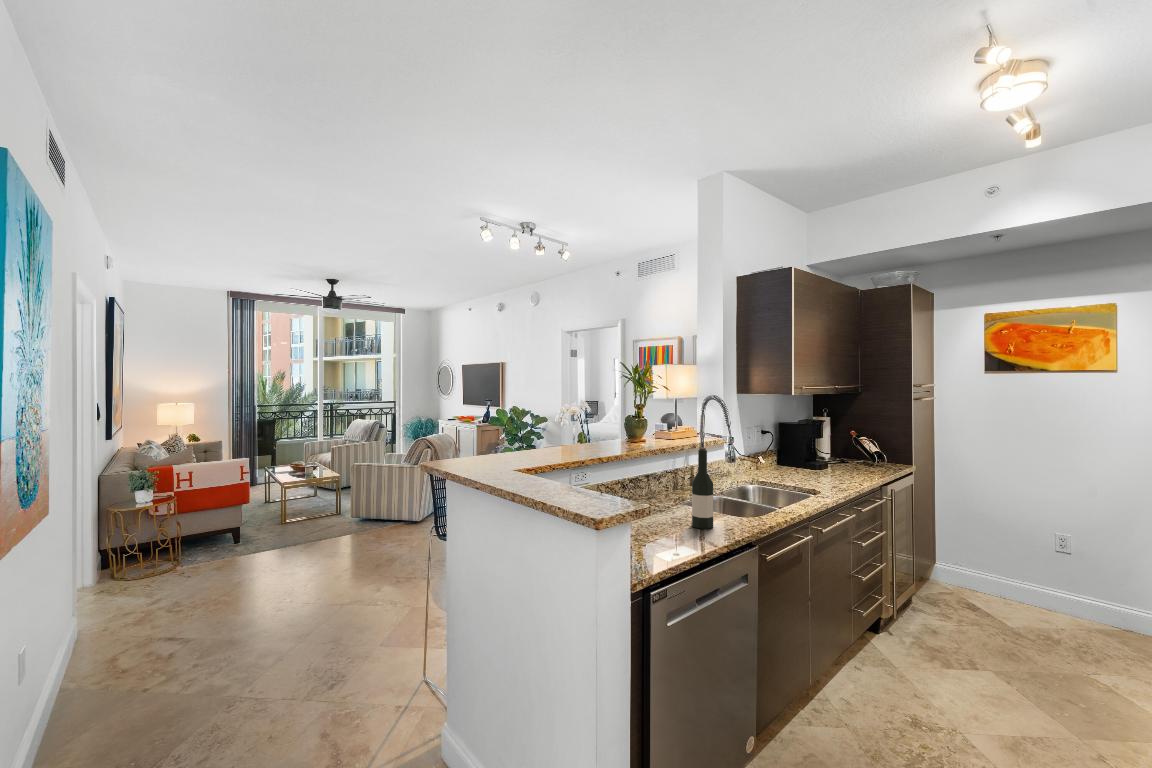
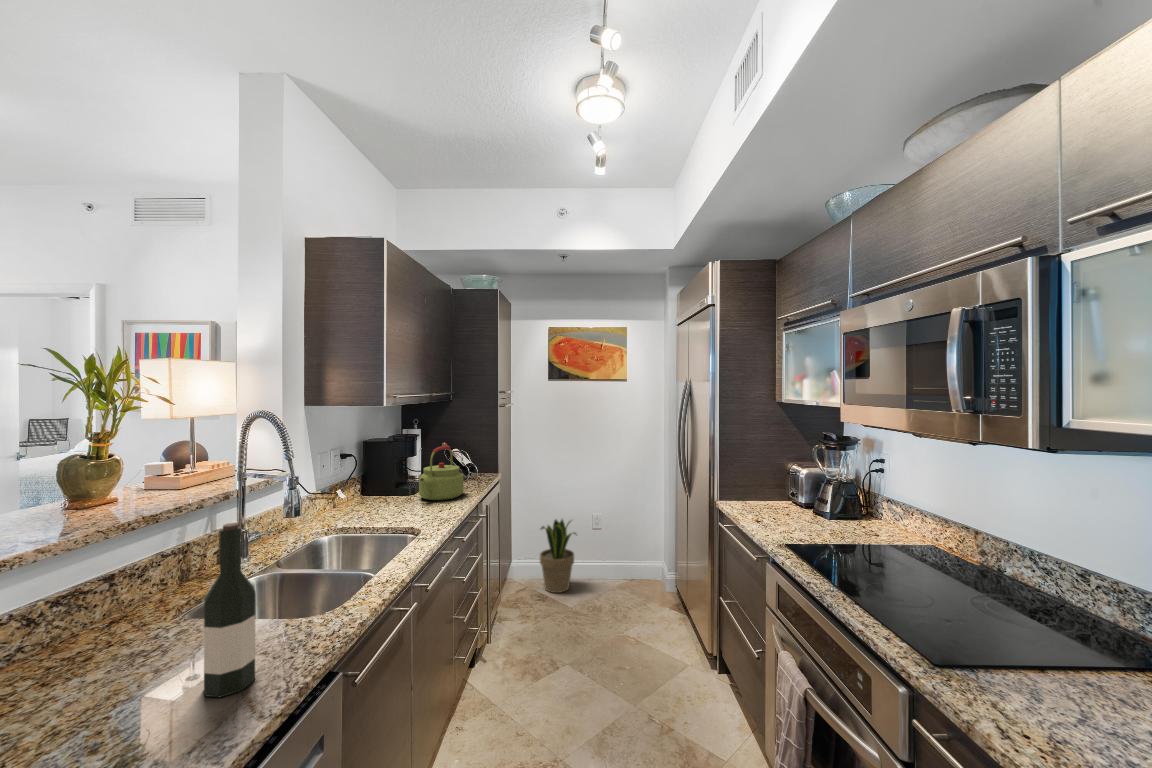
kettle: none [824,431,866,477] -> present [419,446,463,500]
potted plant: none [968,526,1023,609] -> present [540,519,576,593]

